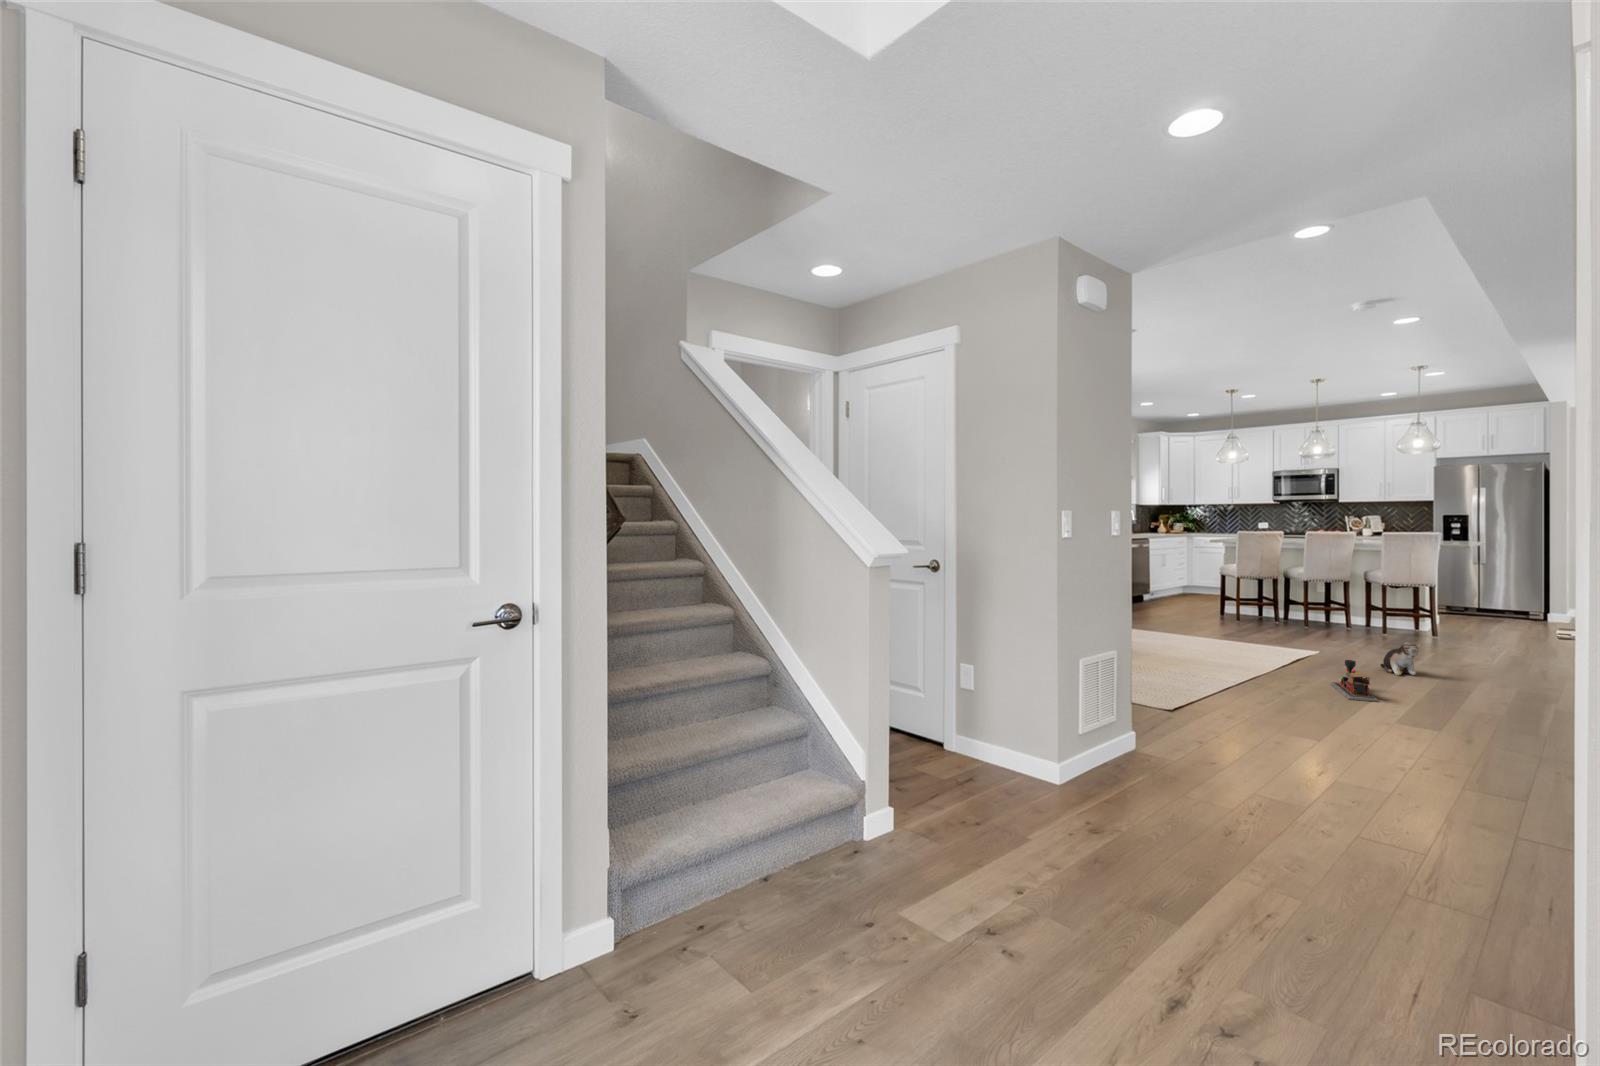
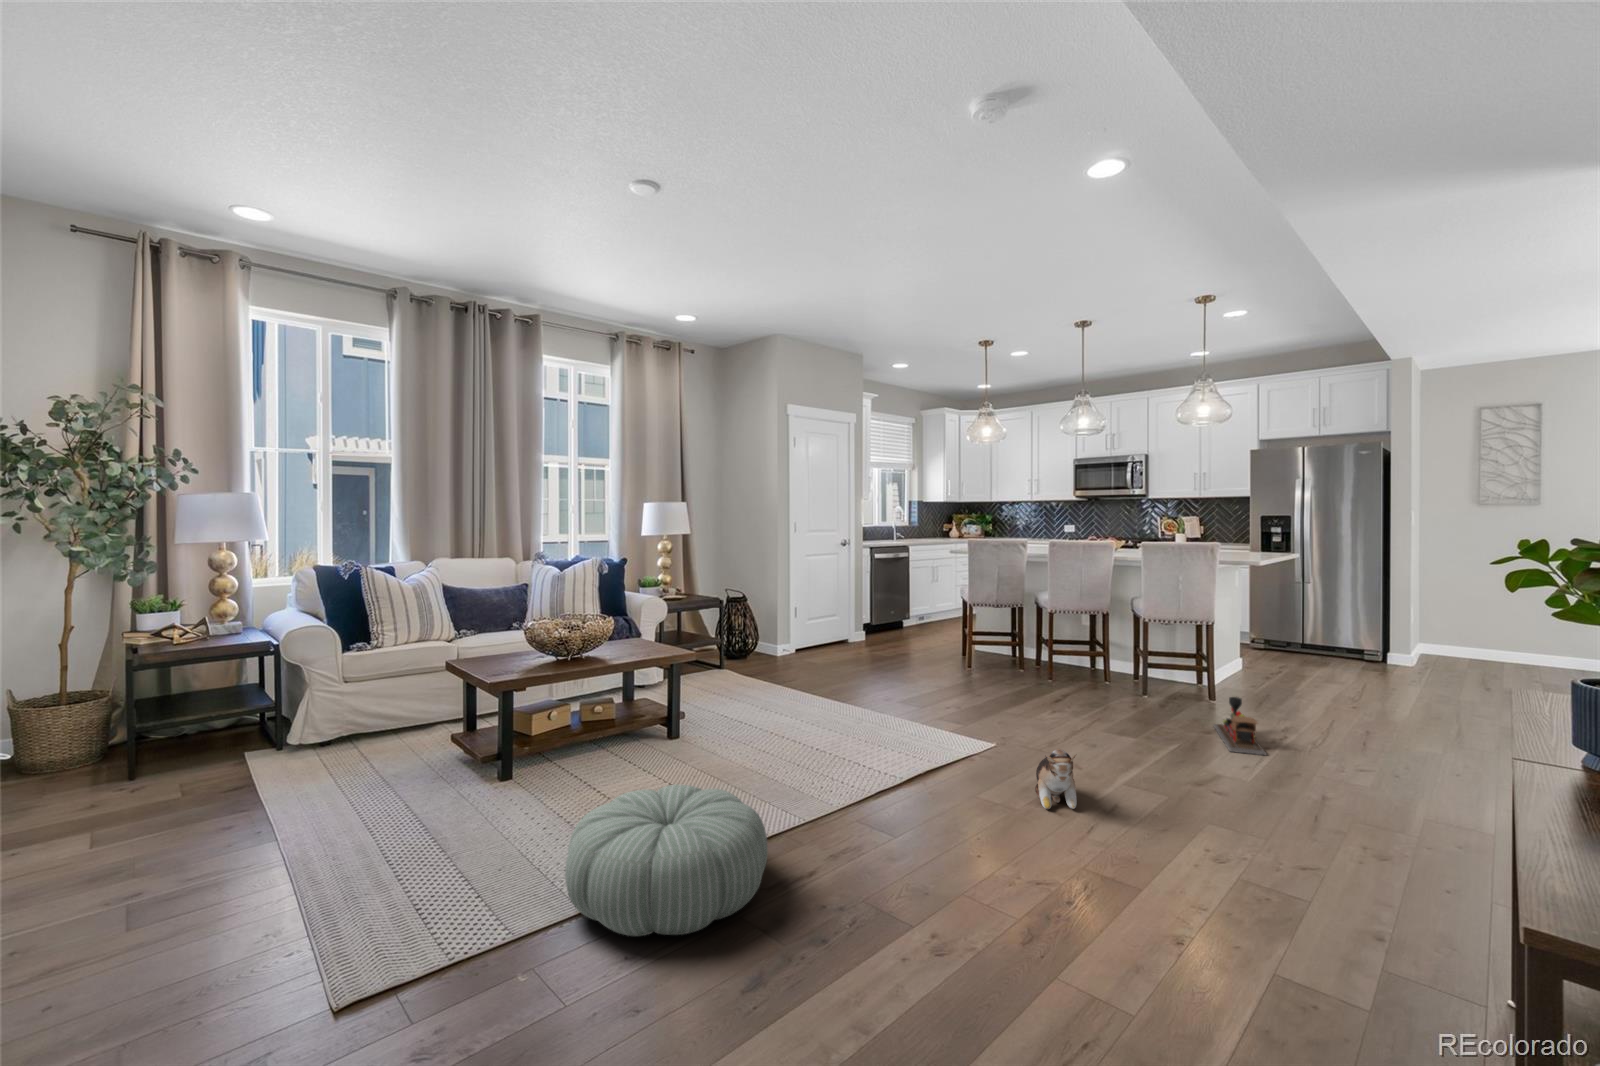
pouf: none [1201,651,1312,703] -> present [565,784,768,936]
toy train: present [1330,660,1379,702] -> present [1214,697,1266,755]

